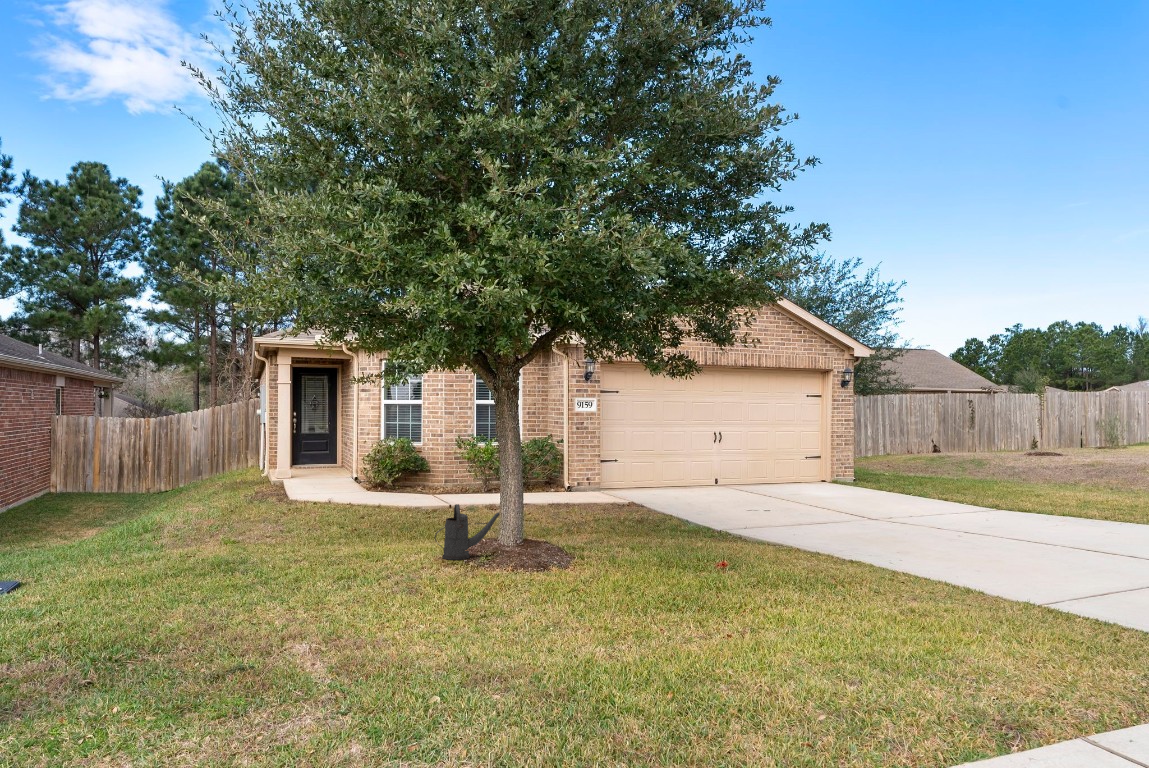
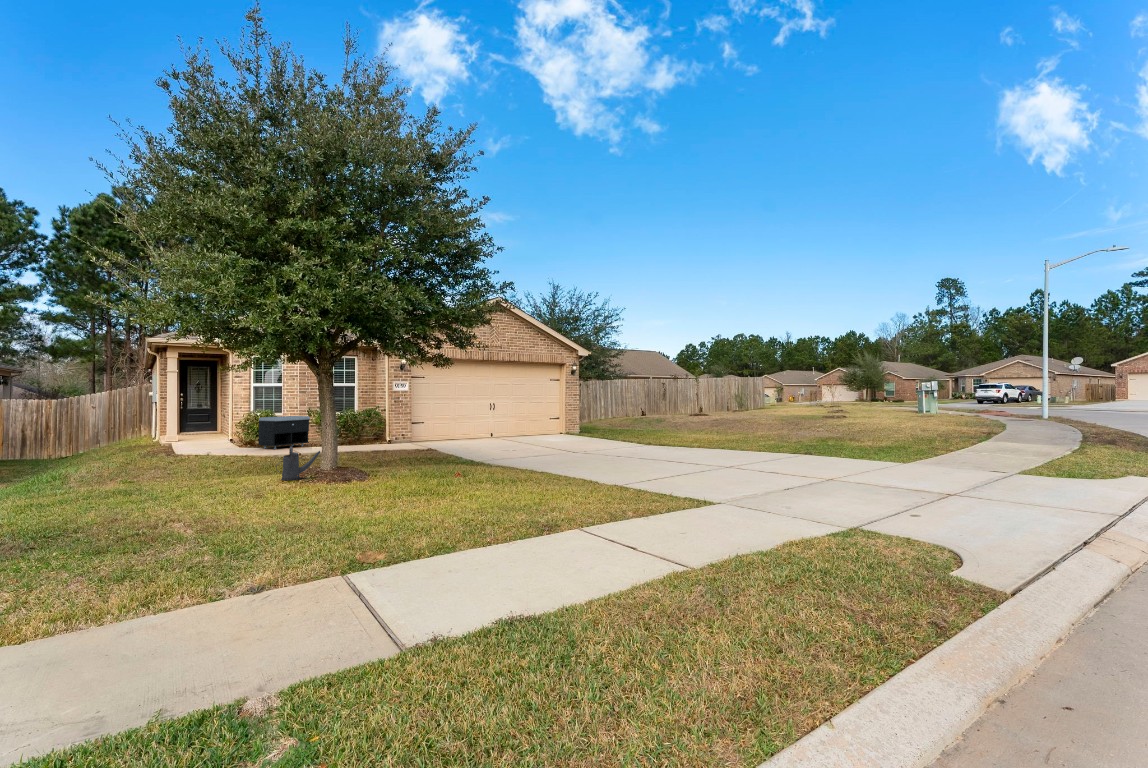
storage bench: none [393,447,460,496] -> present [259,416,310,449]

